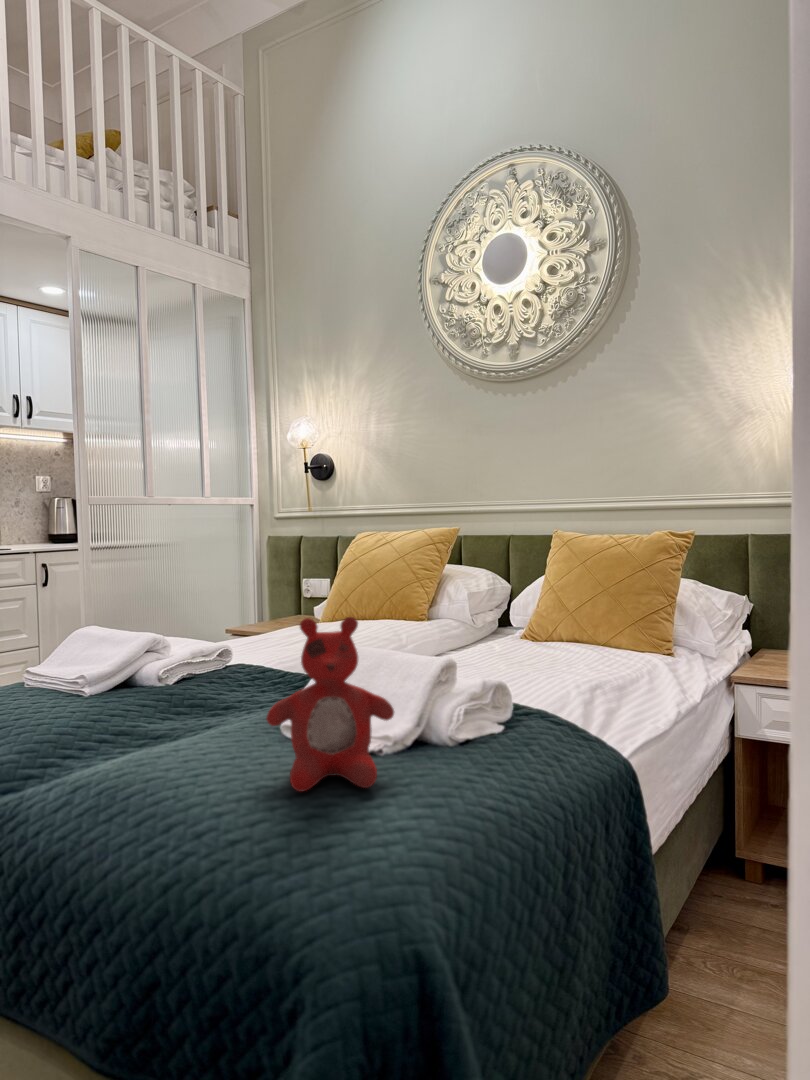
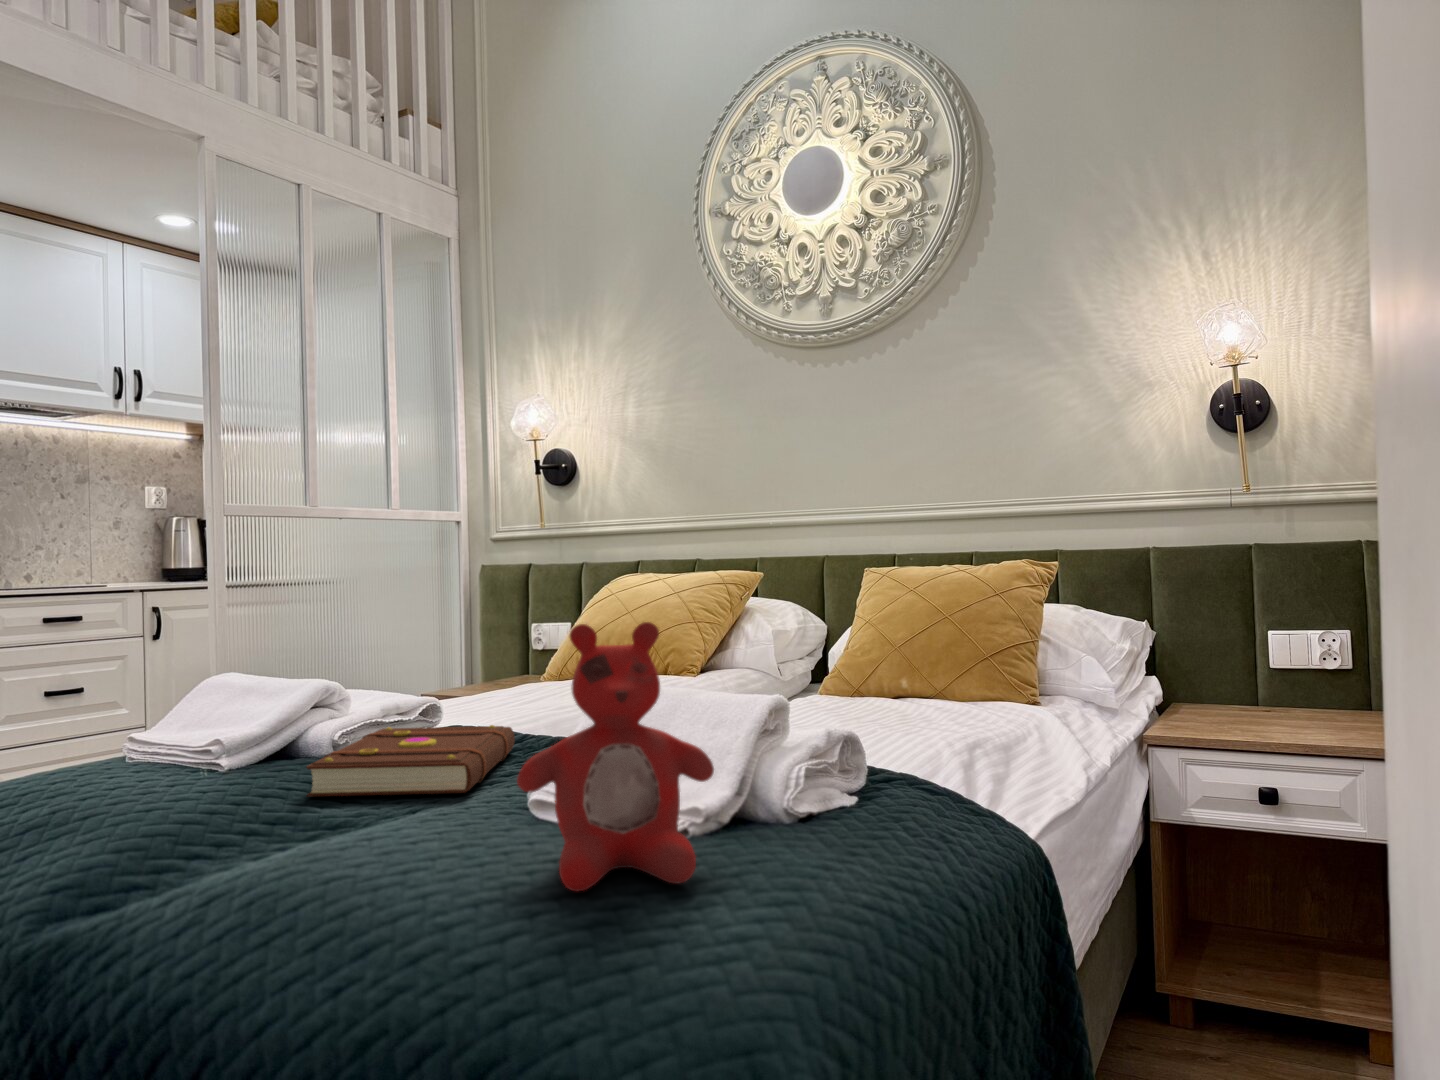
book: none [139,667,279,718] -> present [306,725,515,796]

